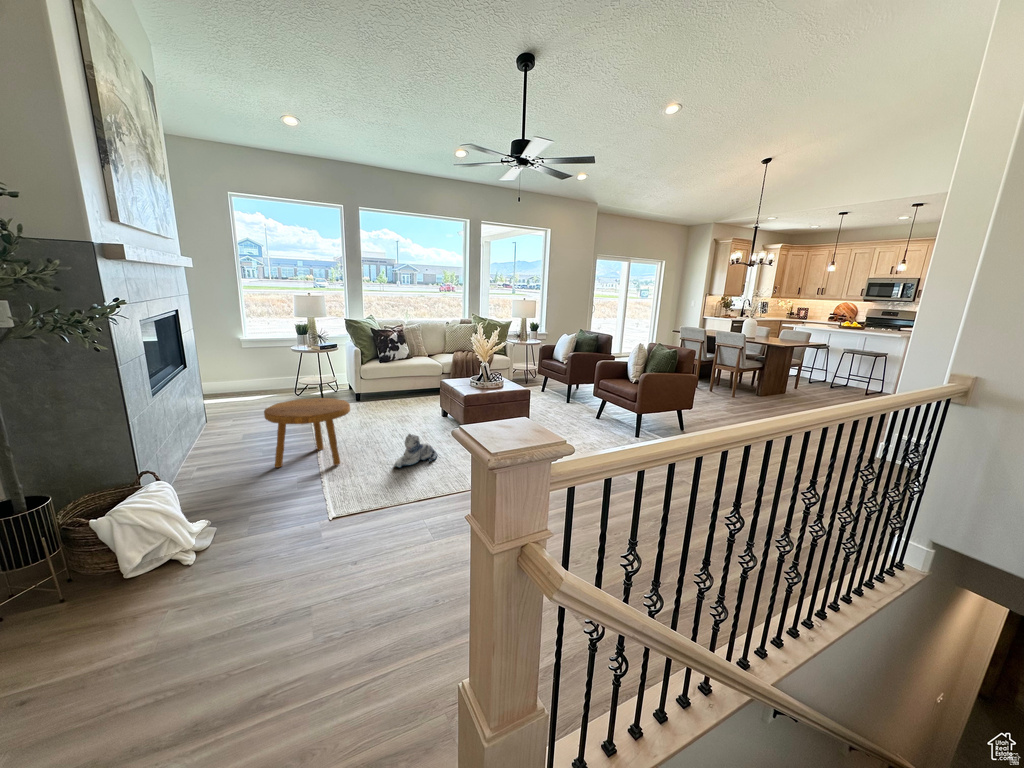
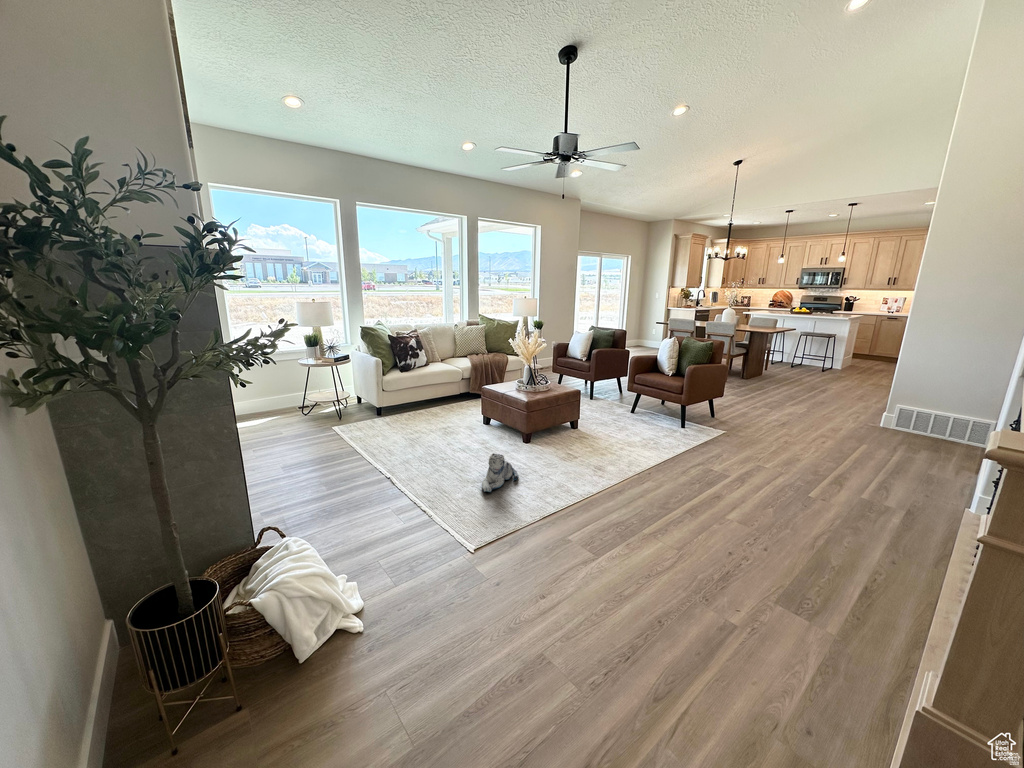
footstool: present [264,398,350,468] -> none [330,421,425,509]

